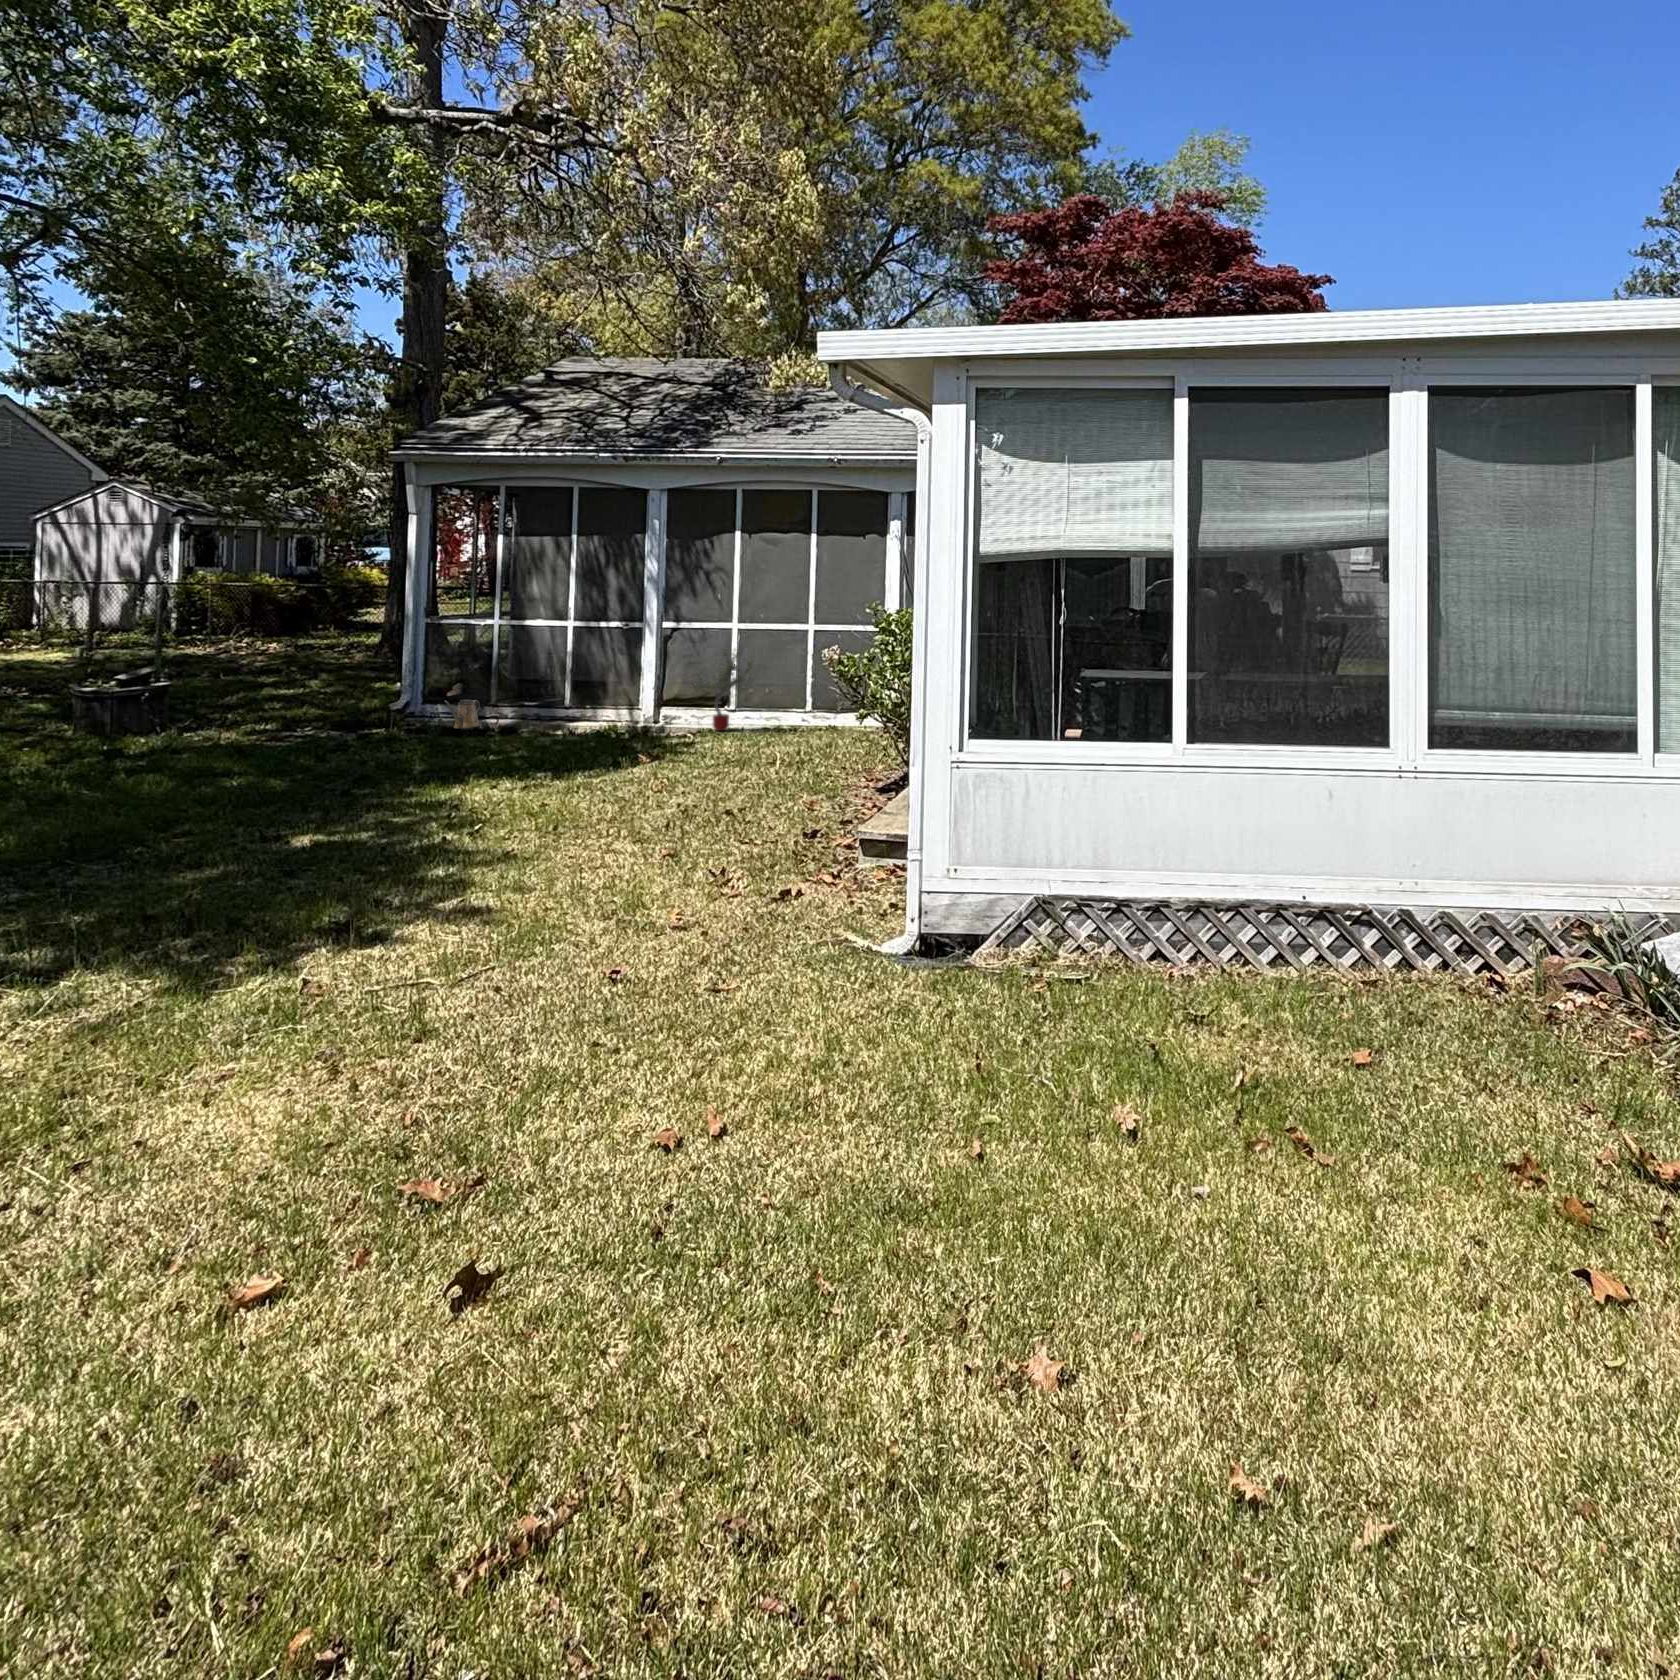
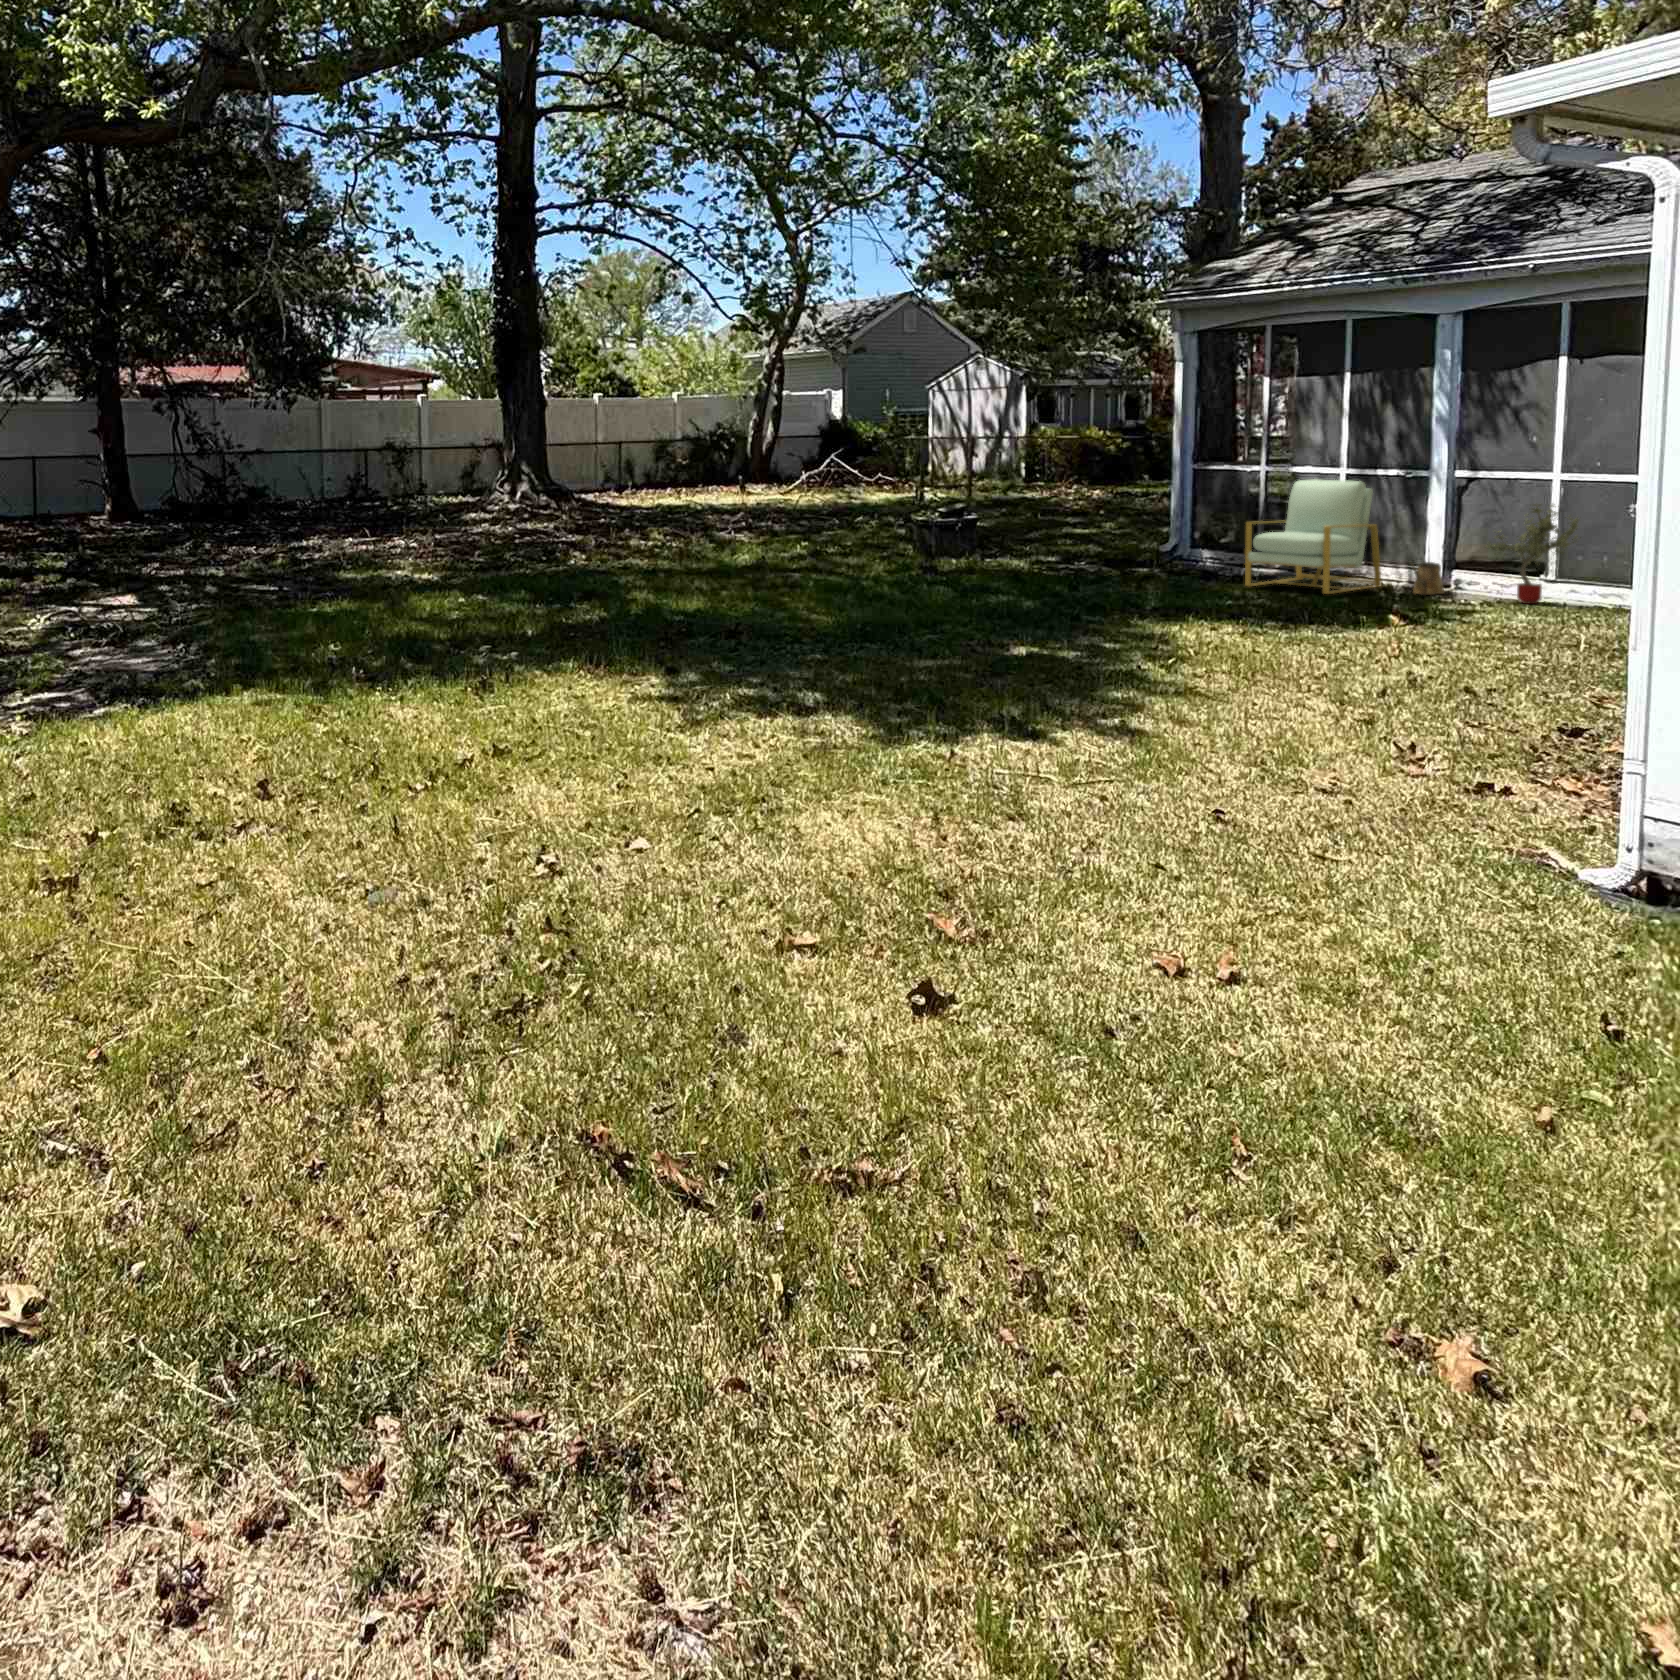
chair: none [491,631,608,738] -> present [1245,479,1382,594]
watering can: present [444,700,480,728] -> present [1410,562,1445,595]

